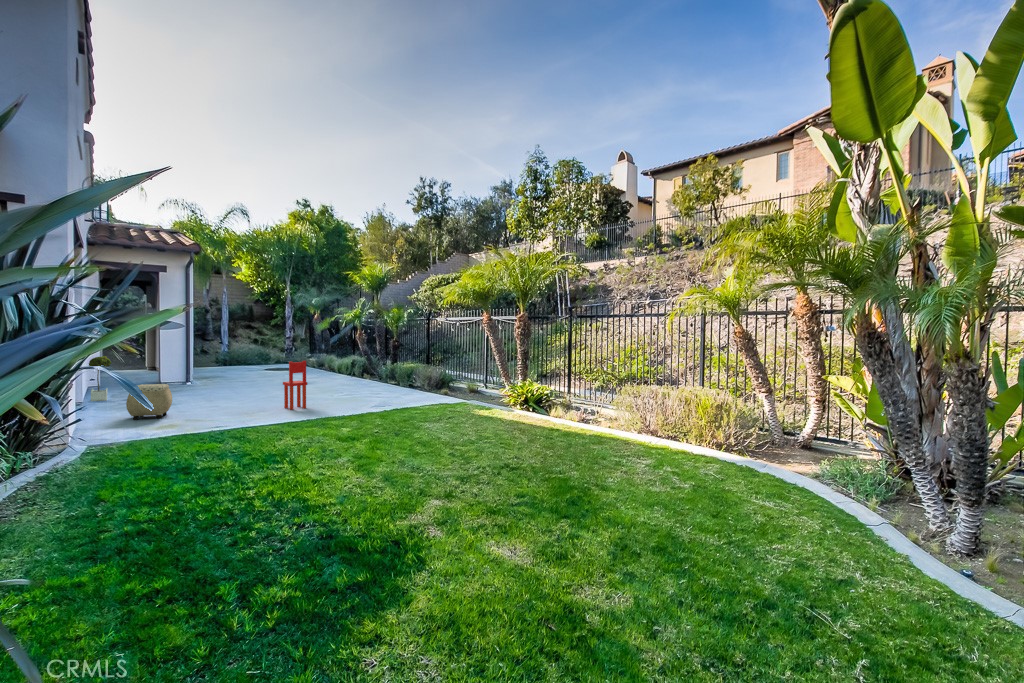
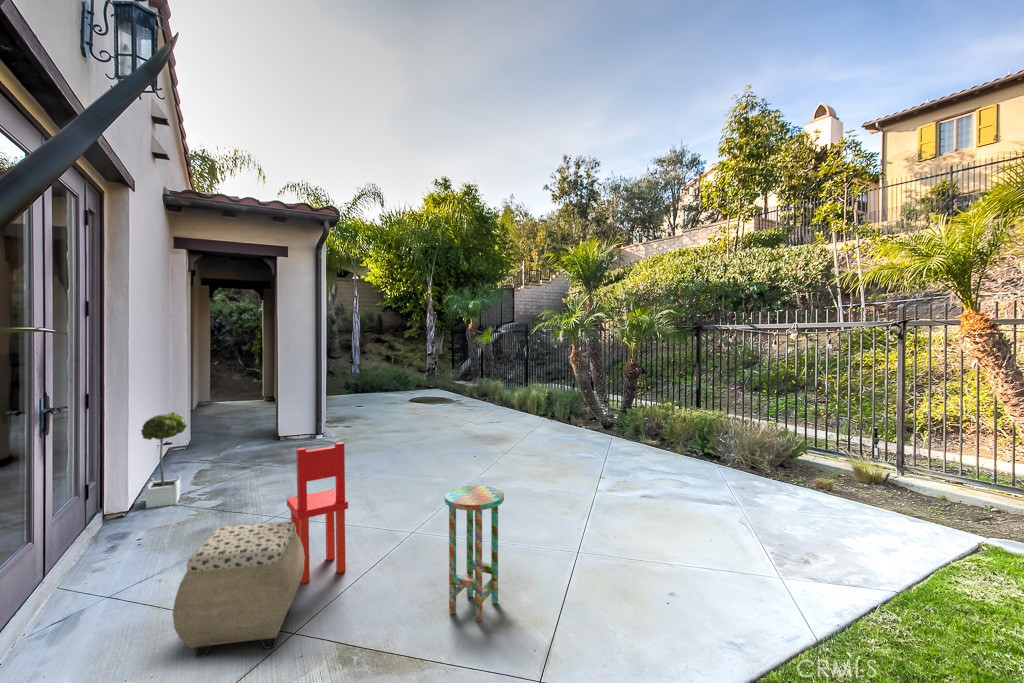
chair: present [283,361,307,410] -> present [287,442,348,584]
side table: none [225,374,248,415] -> present [445,486,504,622]

